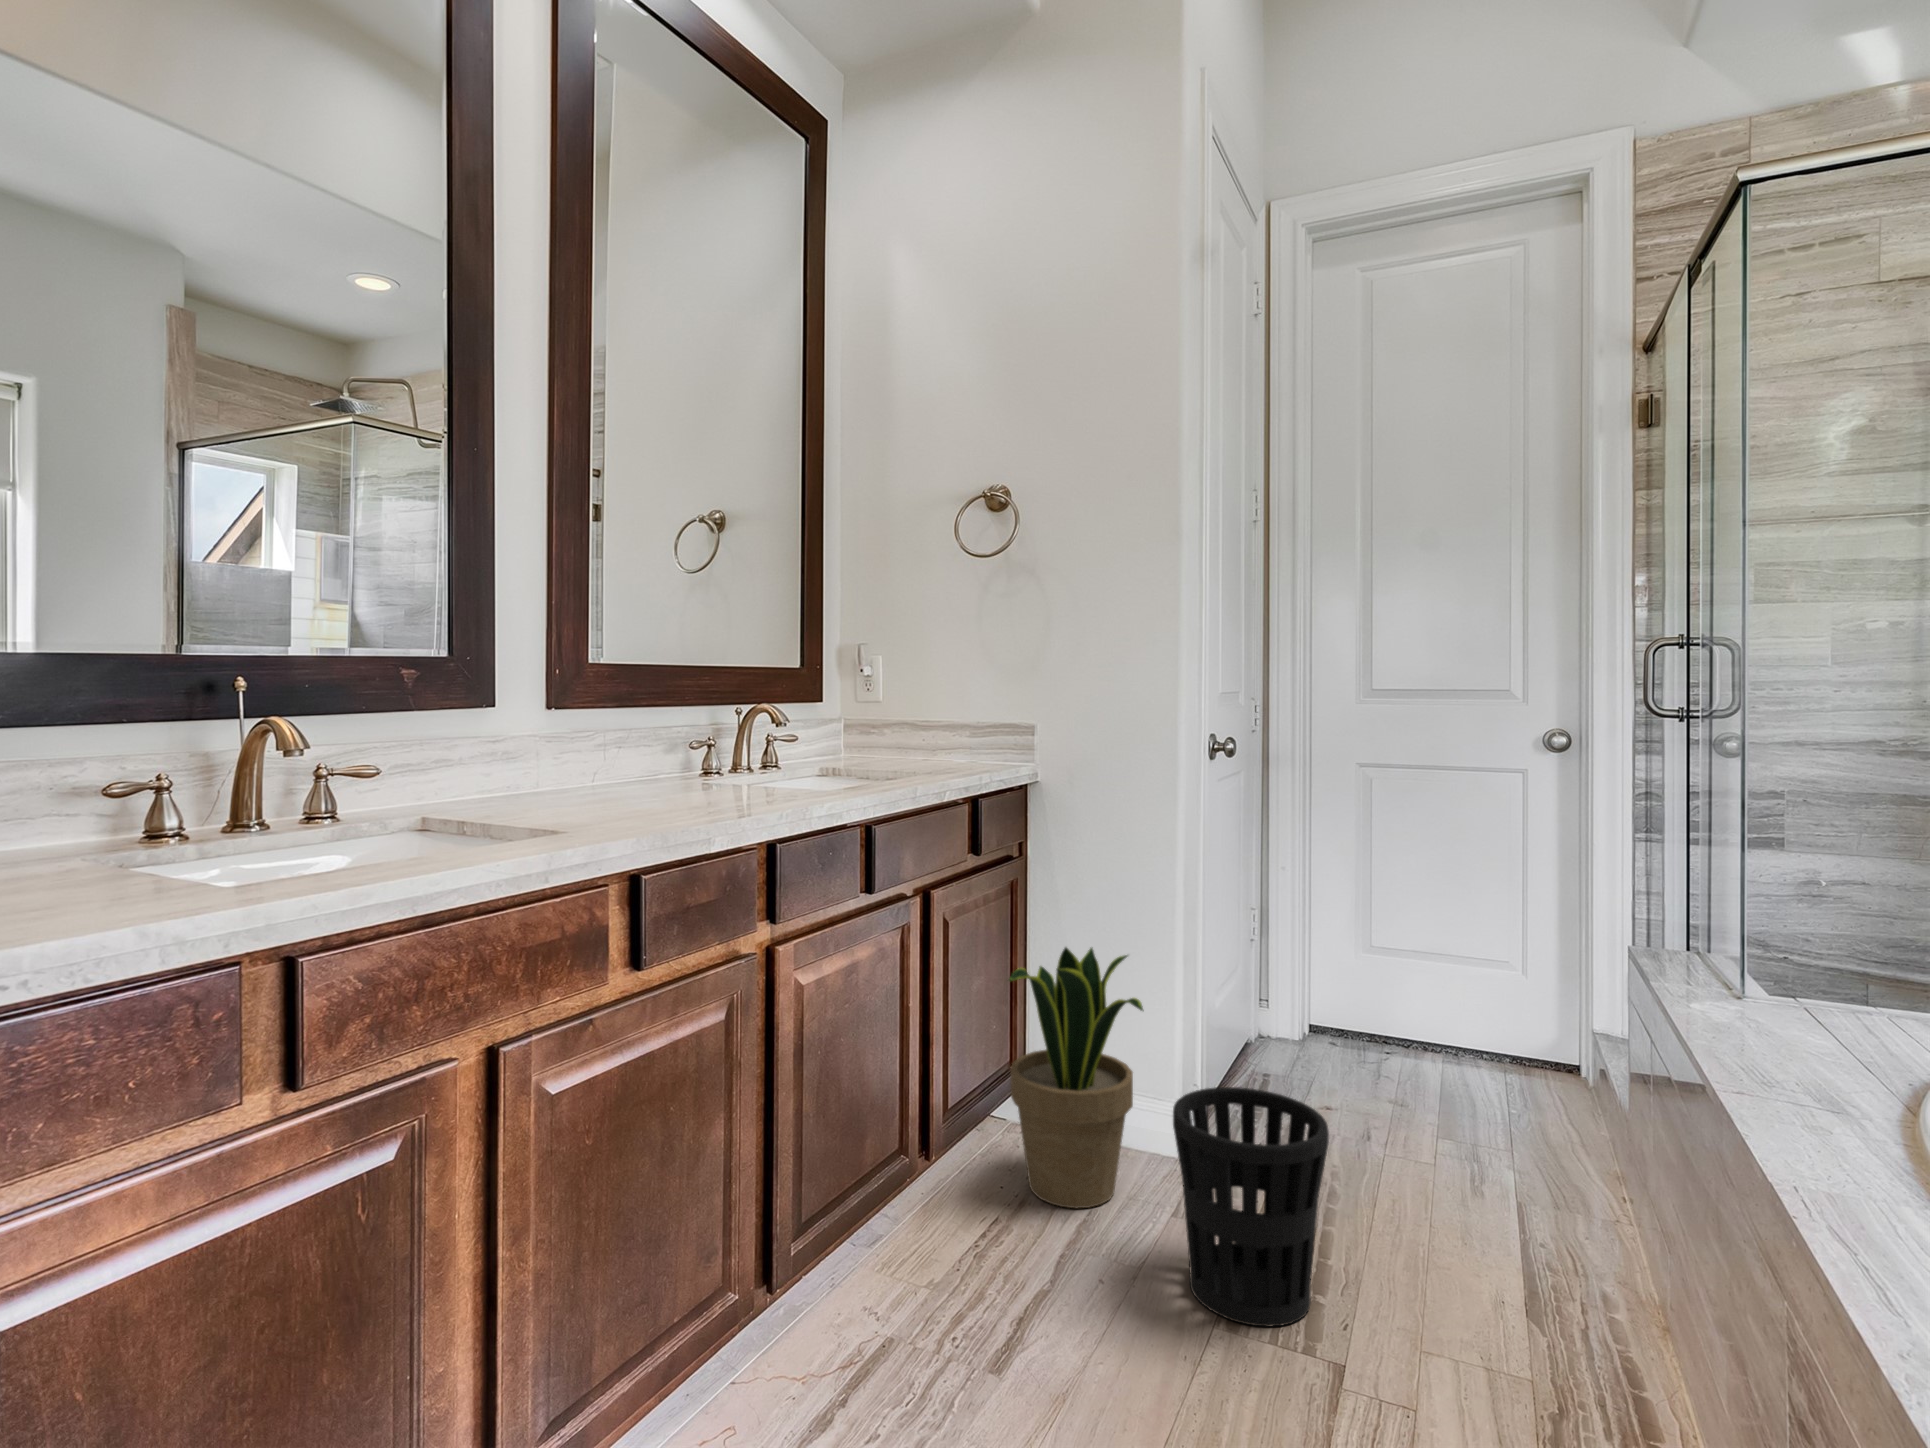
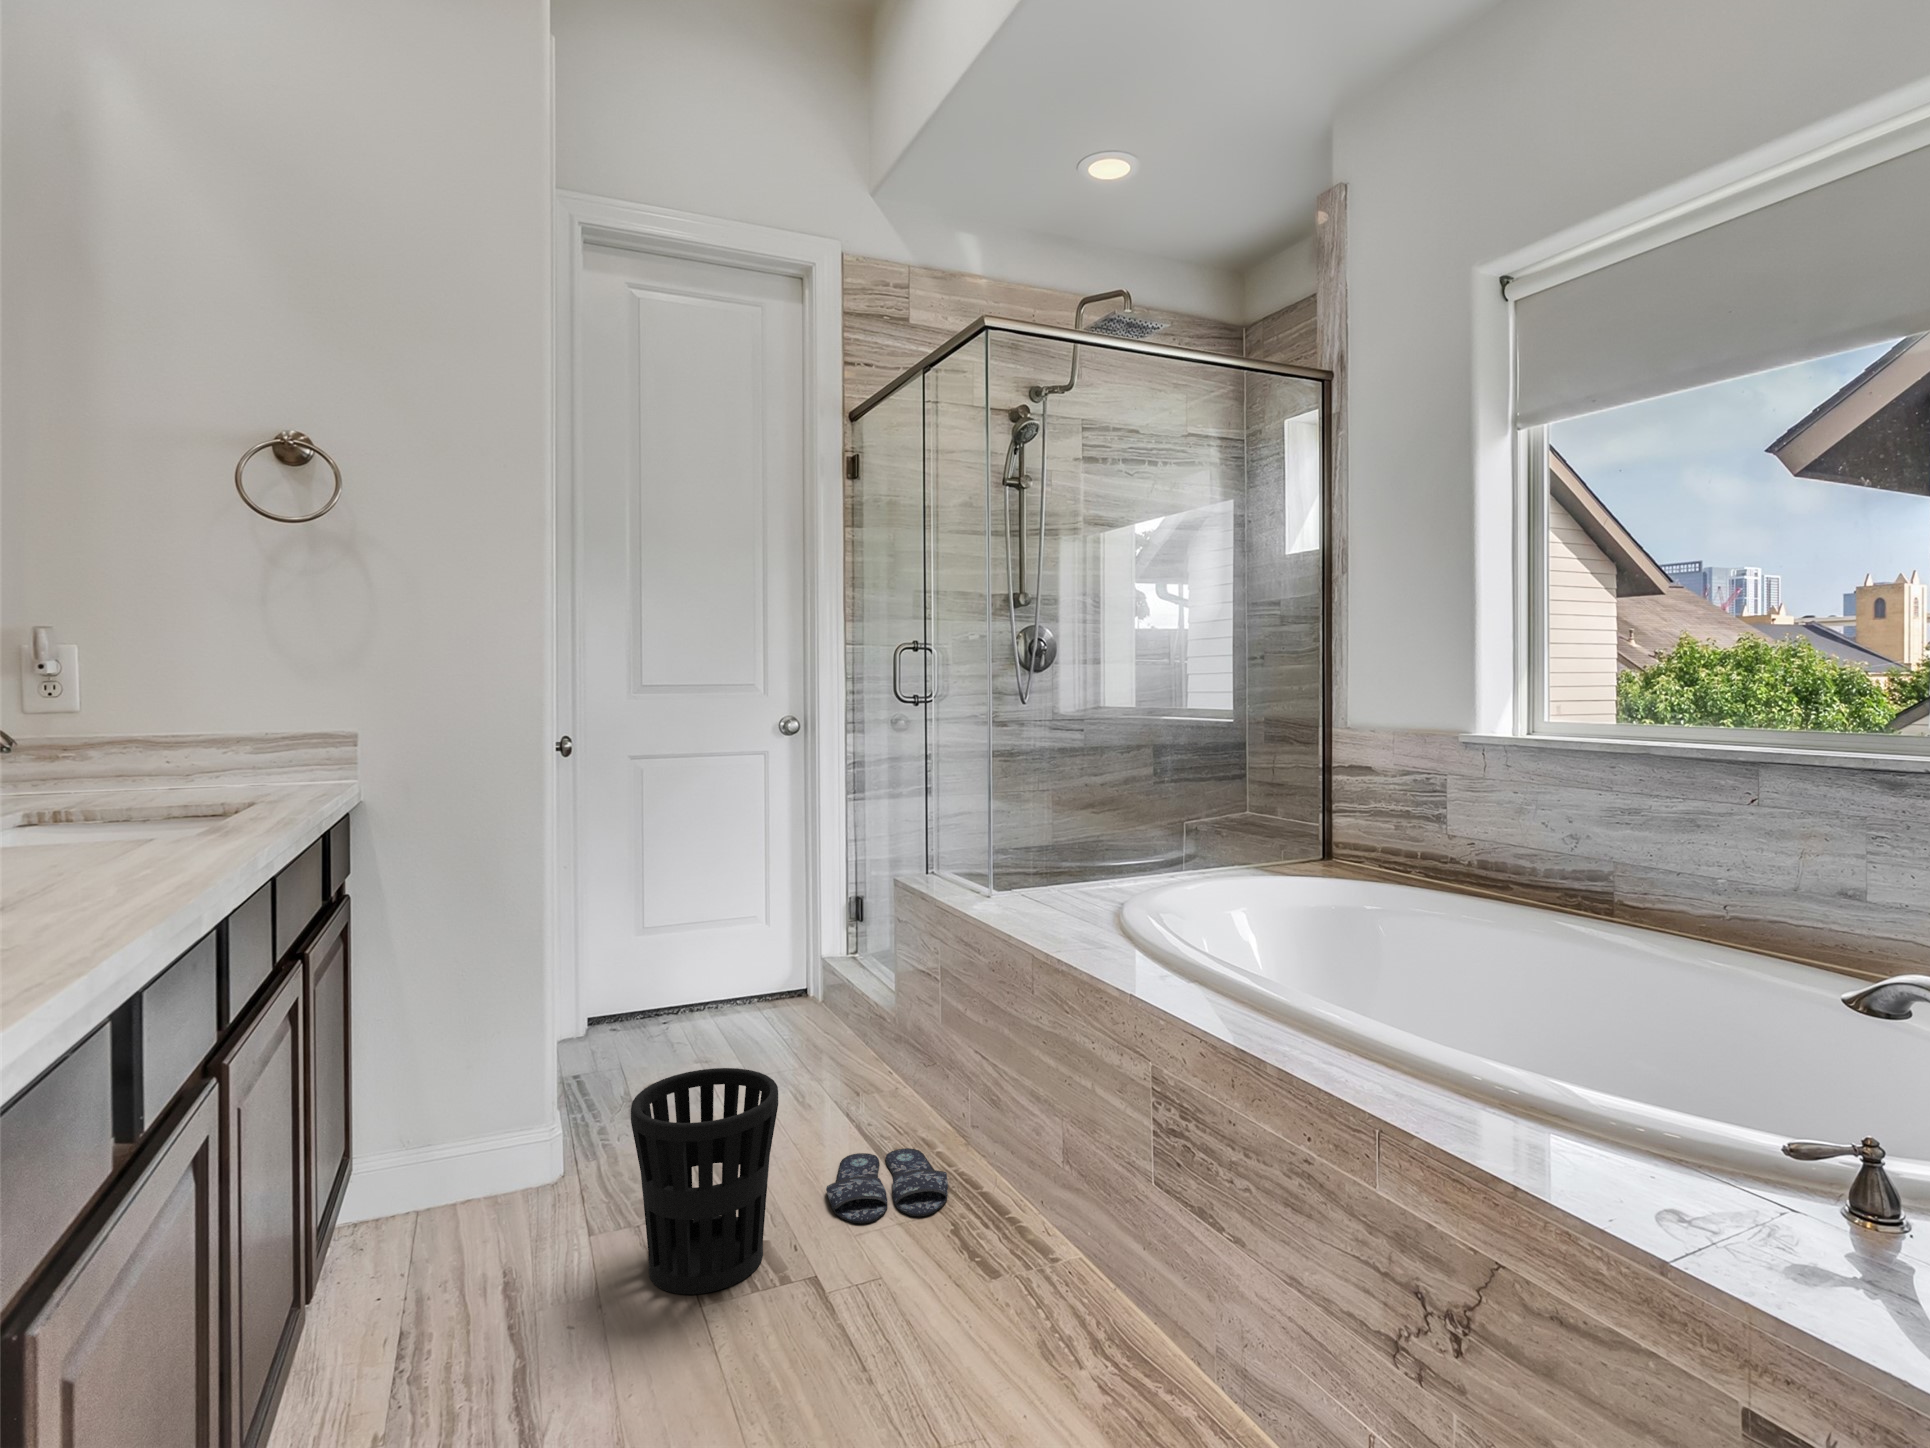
potted plant: present [1009,947,1144,1208] -> none [380,980,560,1290]
slippers: none [1413,1268,1594,1384] -> present [826,1148,948,1224]

